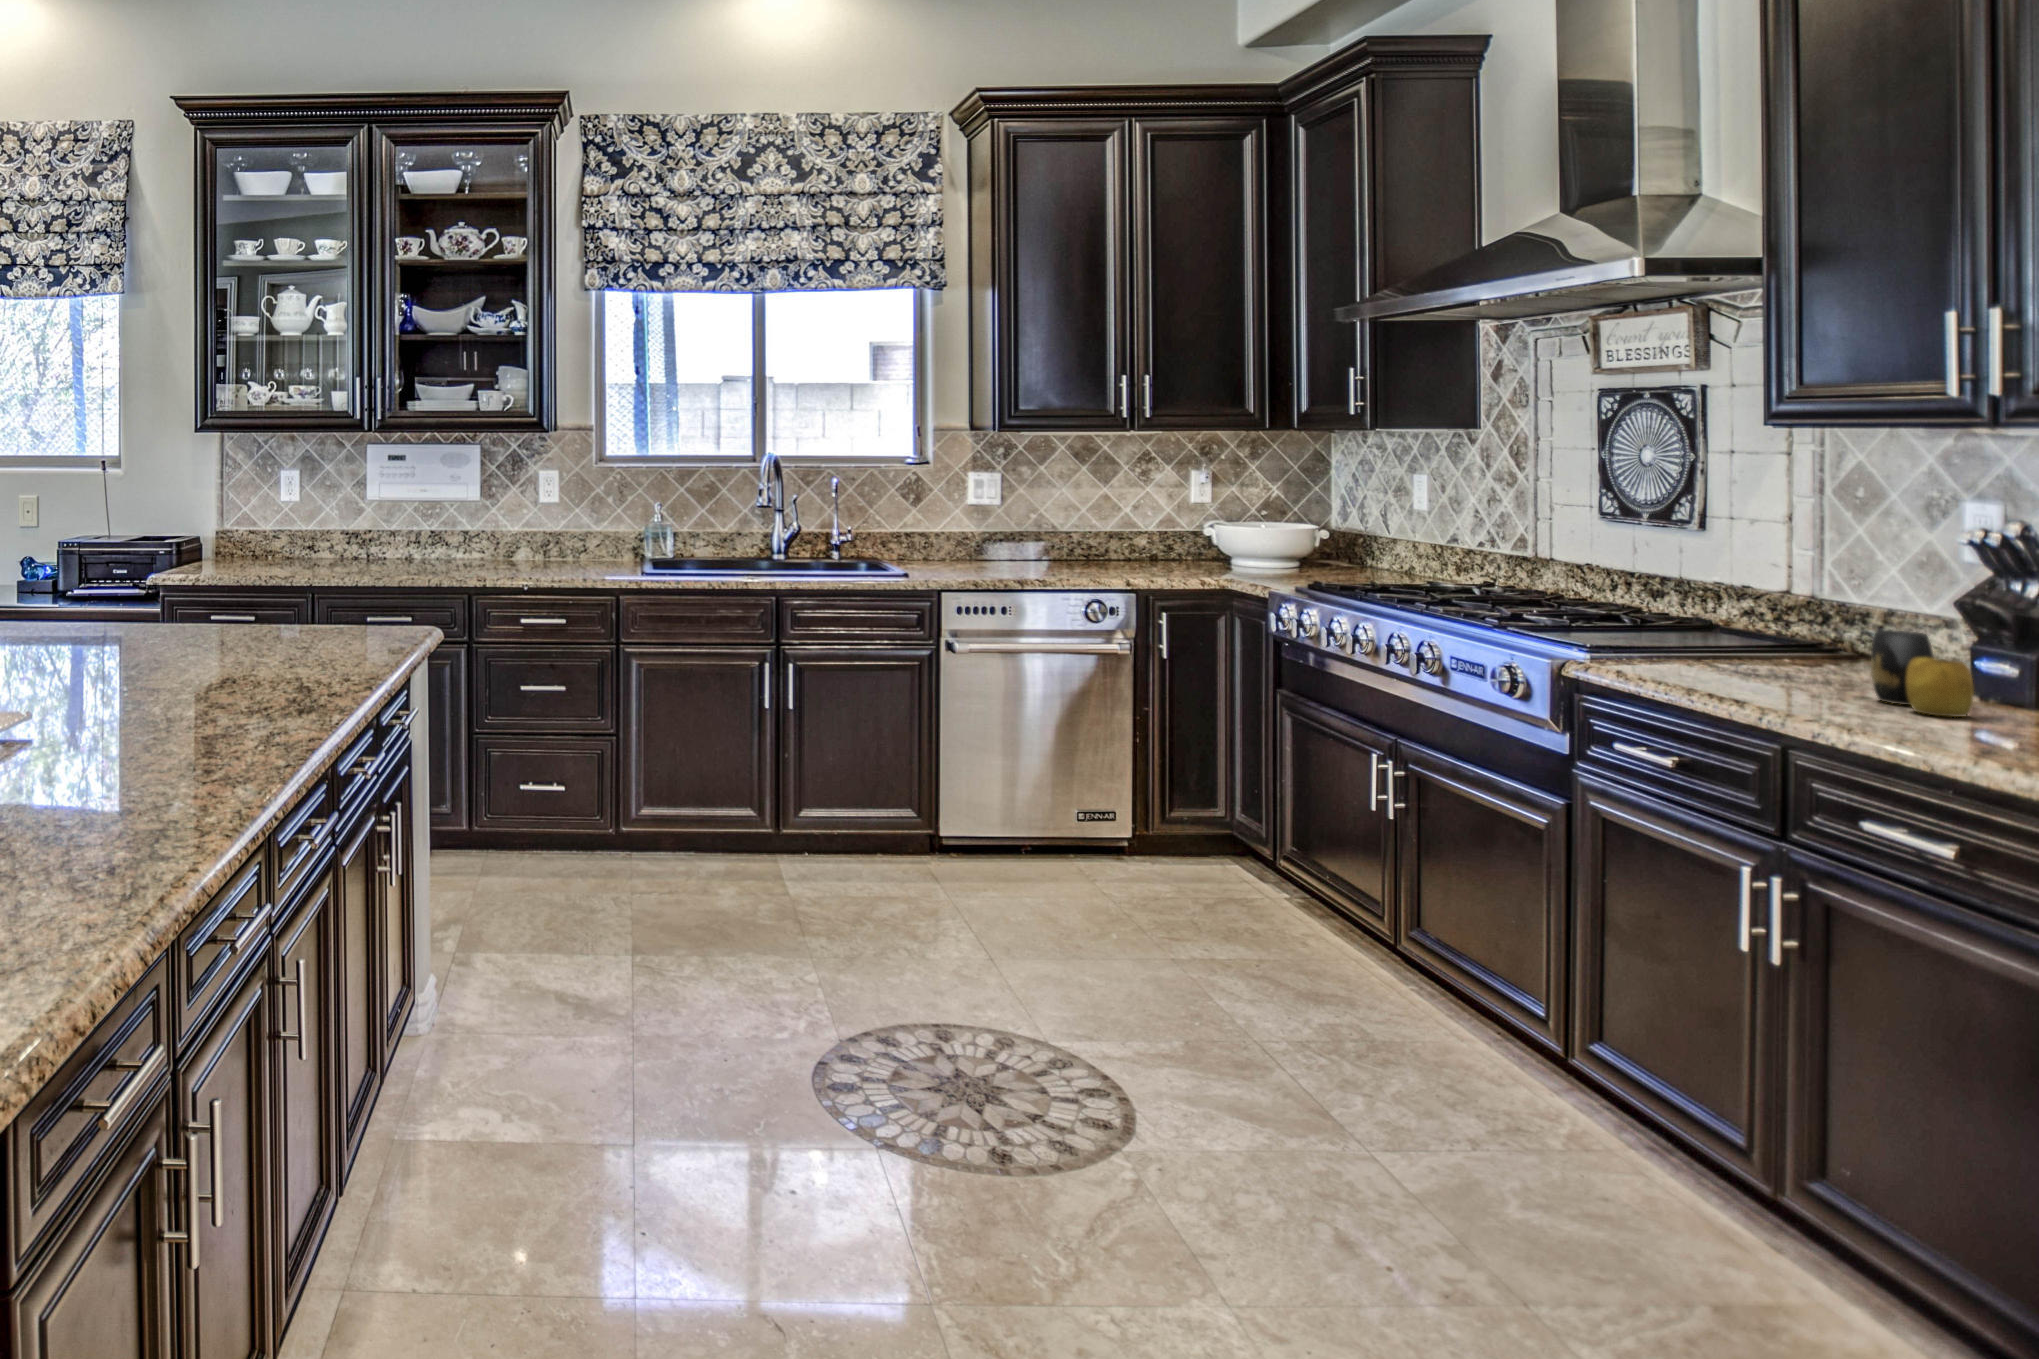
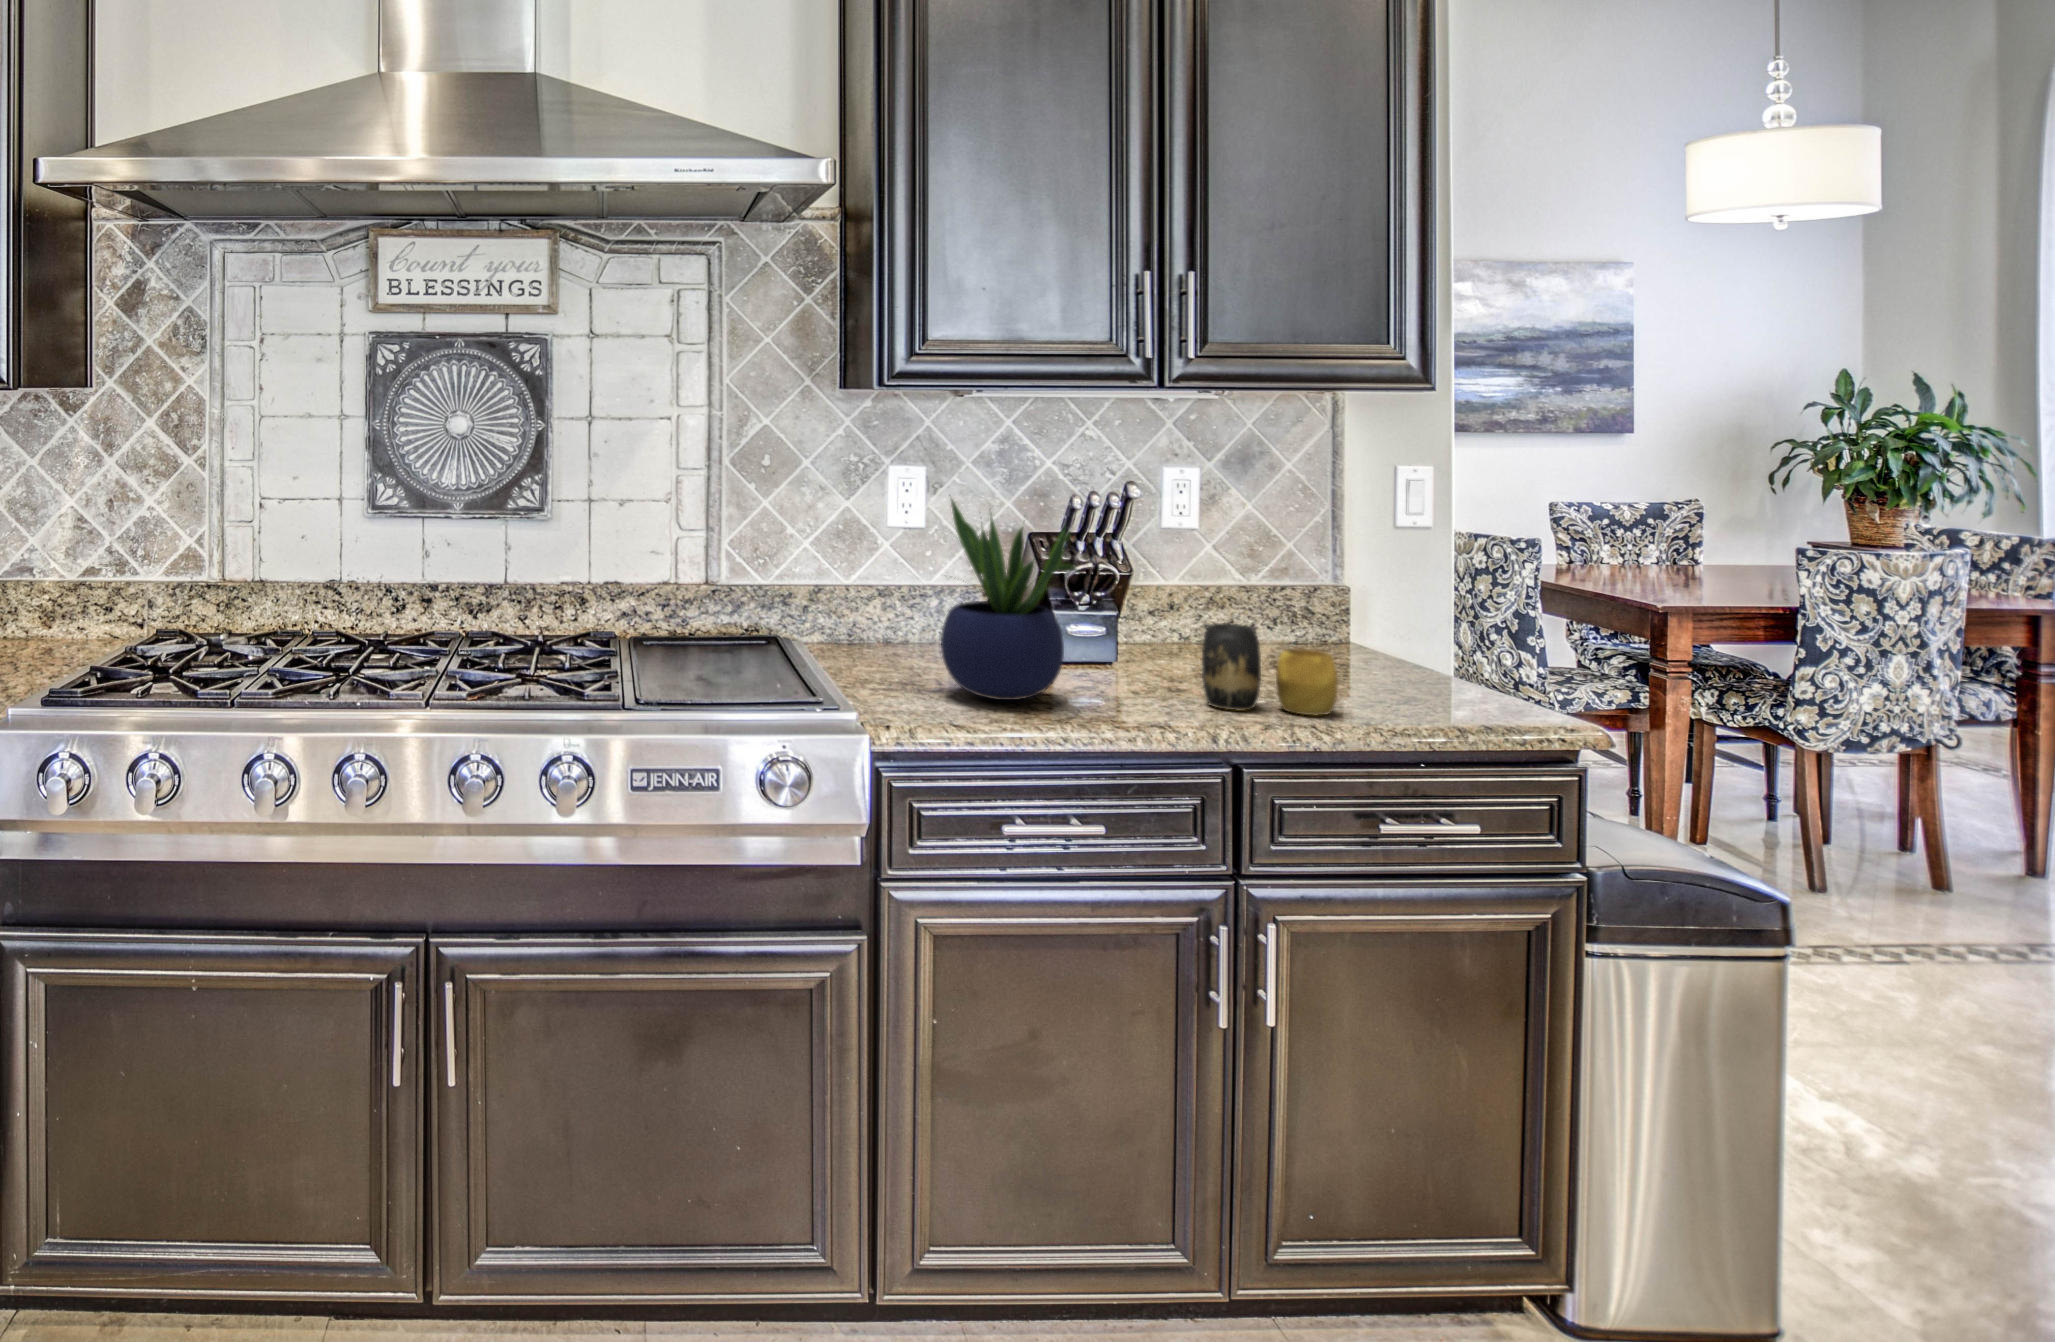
potted plant: none [1689,510,1844,671] -> present [941,500,1078,700]

